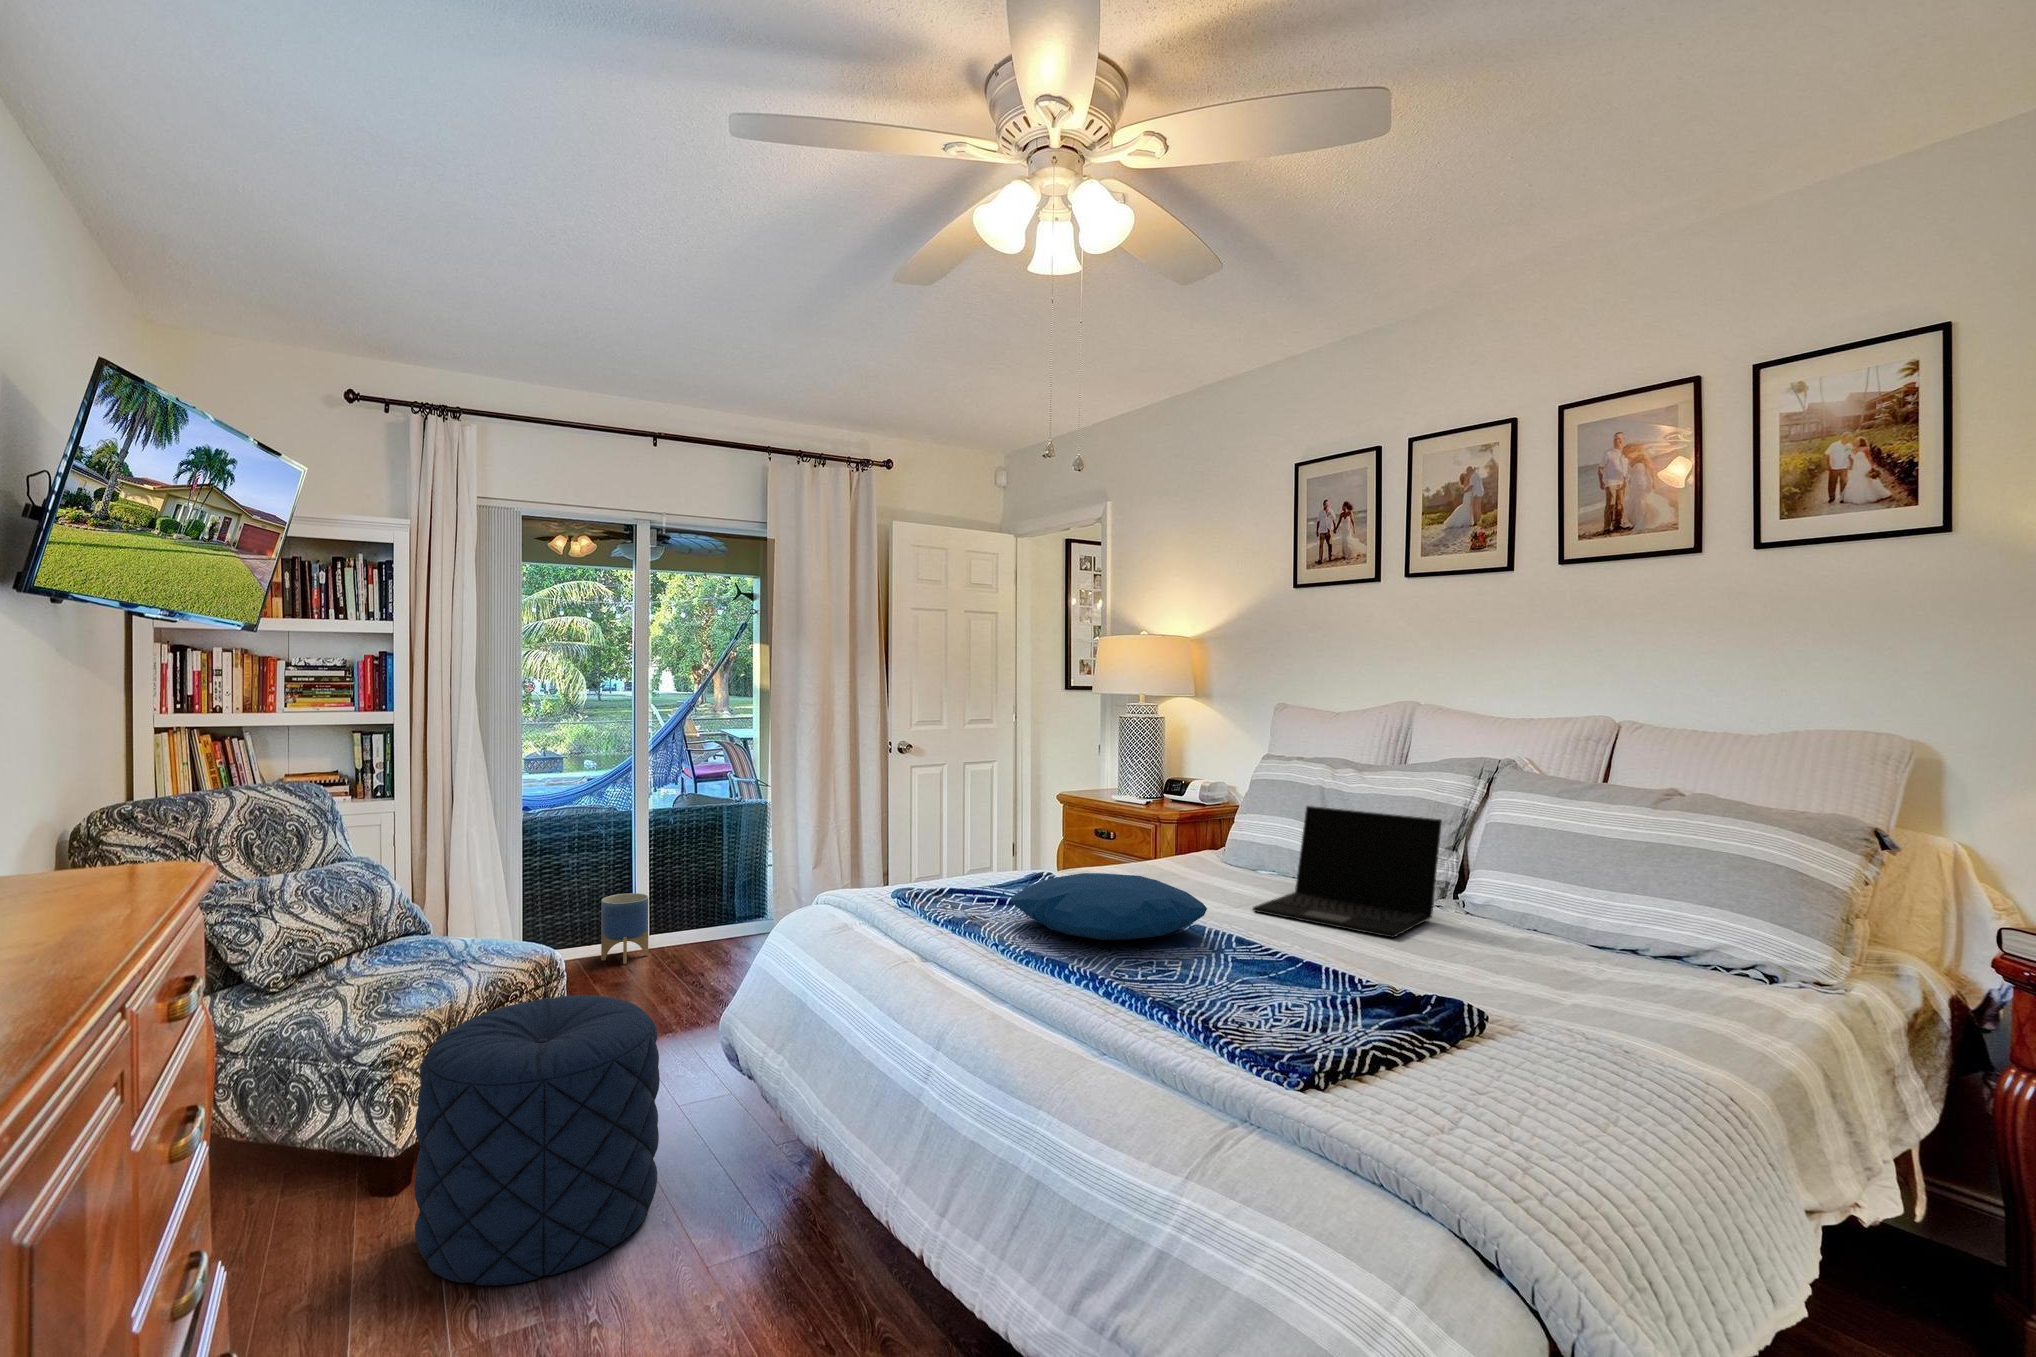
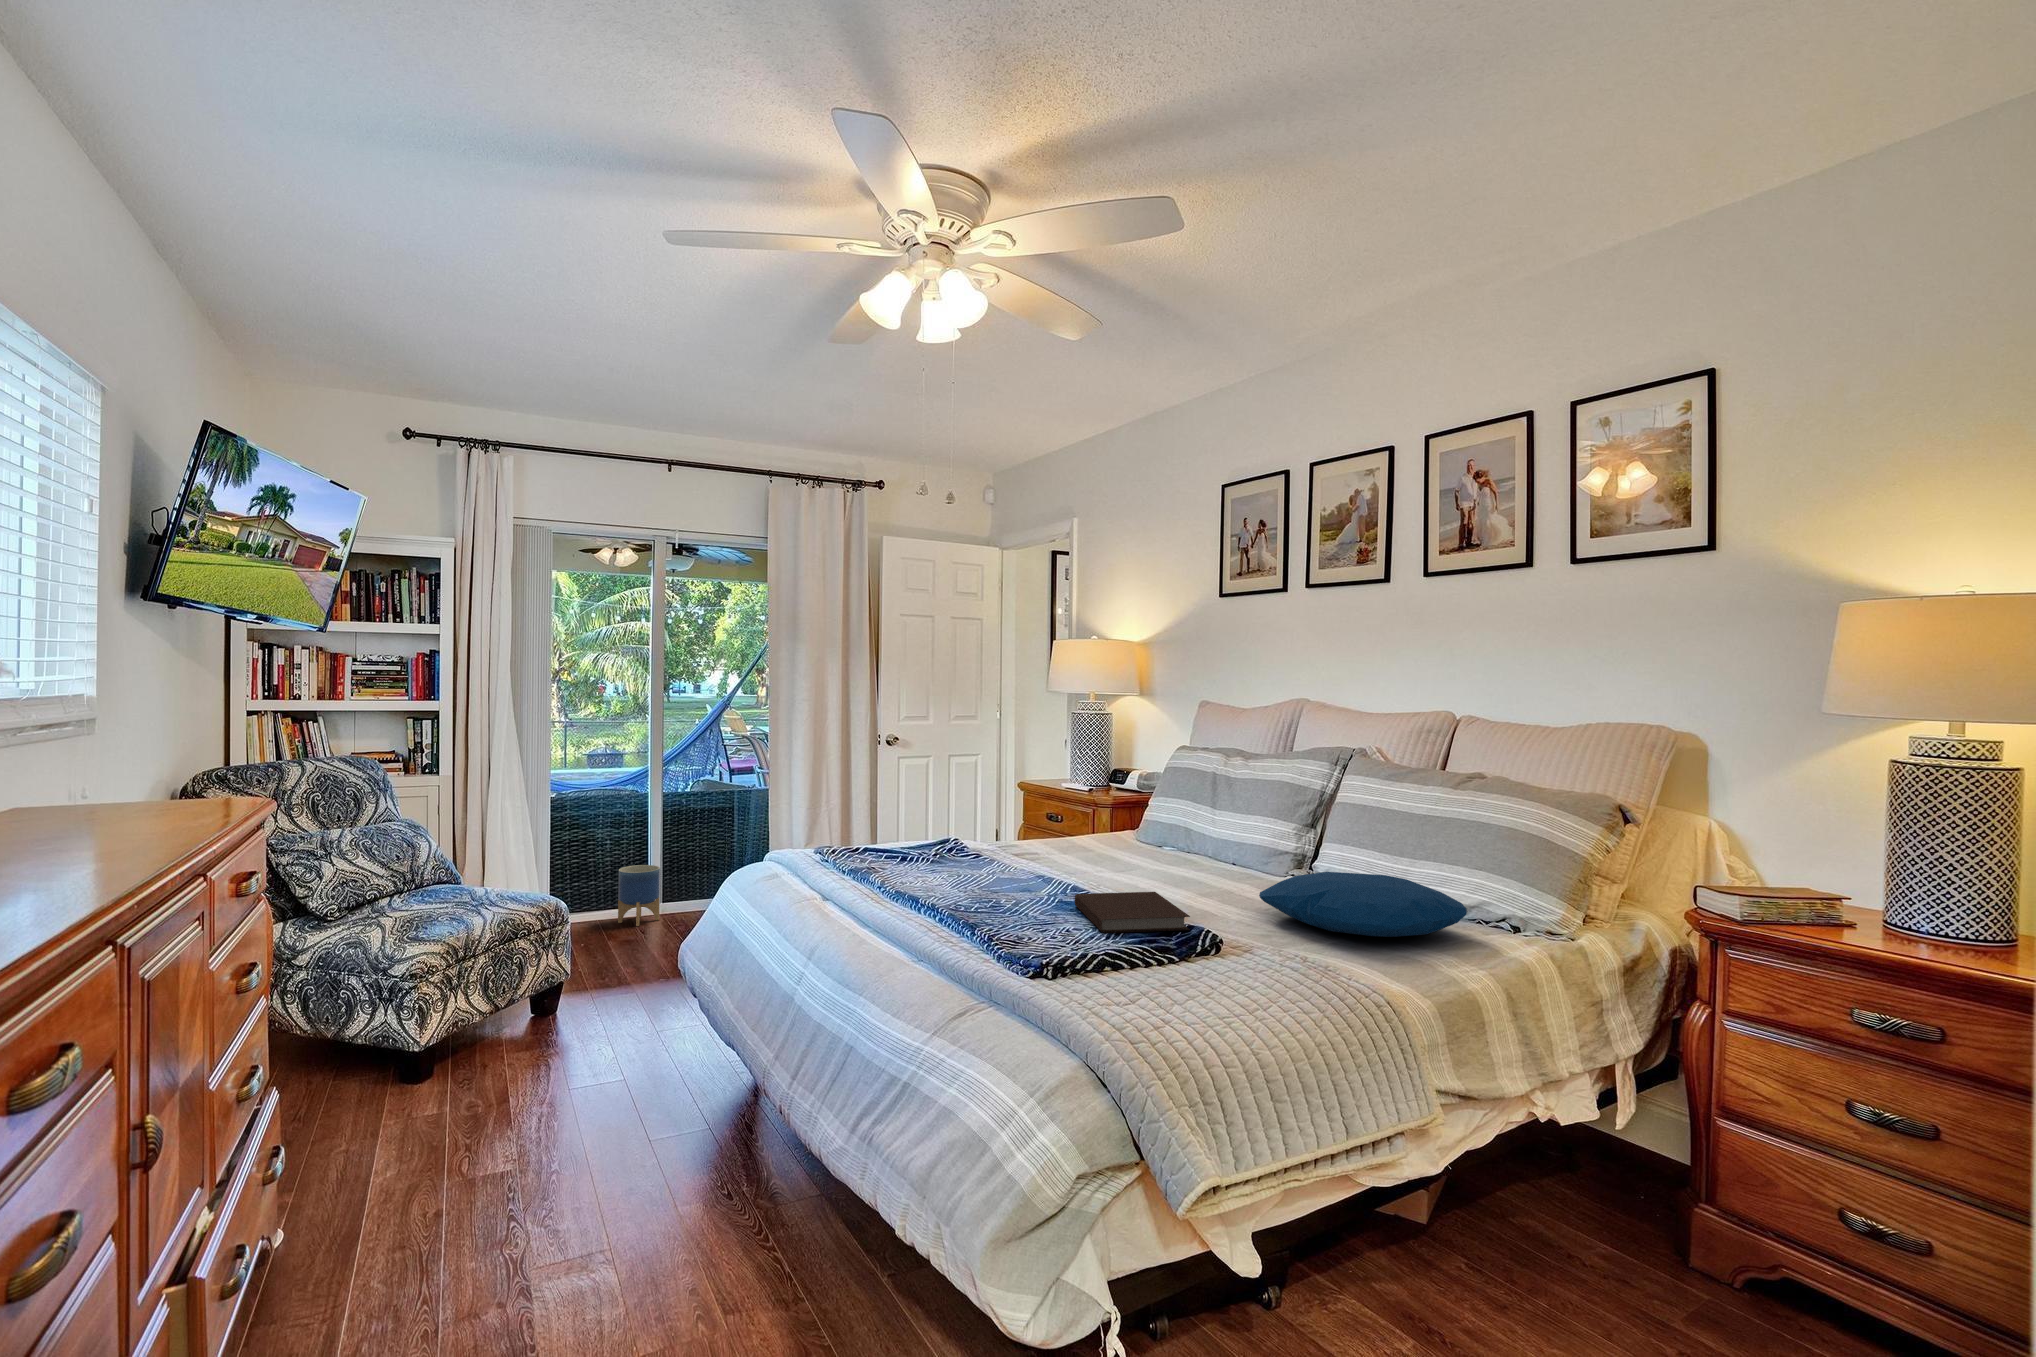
laptop: present [1253,806,1442,938] -> none [1118,786,1280,892]
pillow: present [1010,873,1207,940] -> present [1259,872,1467,937]
notebook: none [1248,944,1419,1008] -> present [1075,892,1190,933]
pouf: present [414,995,660,1285] -> none [429,929,625,1145]

